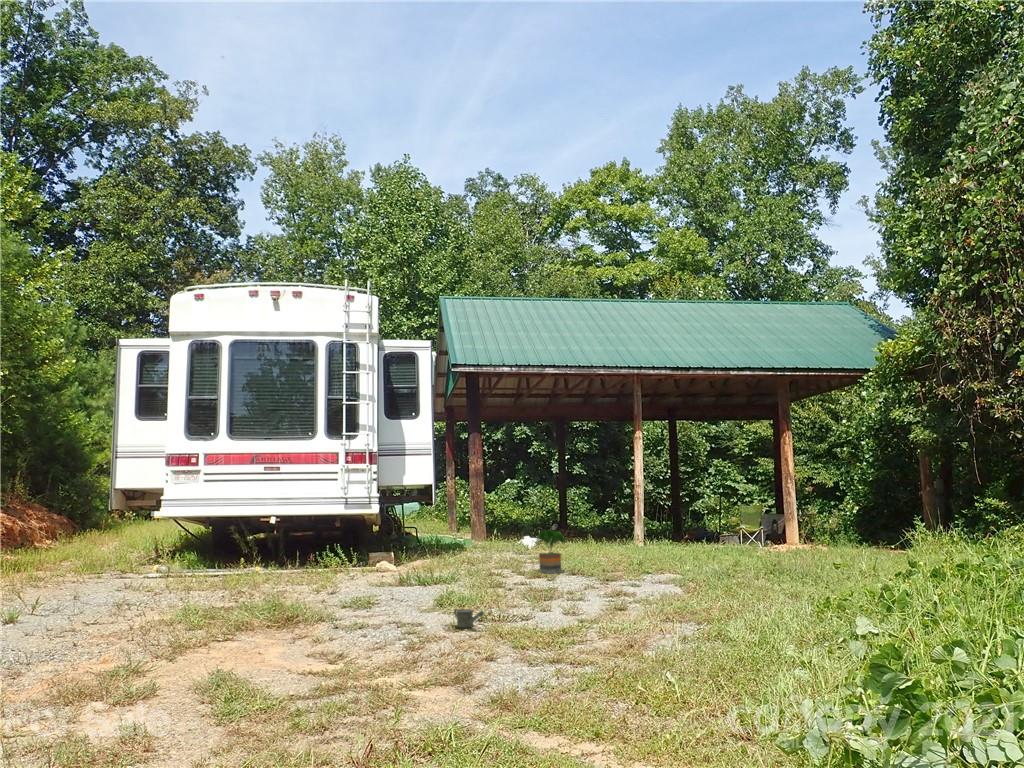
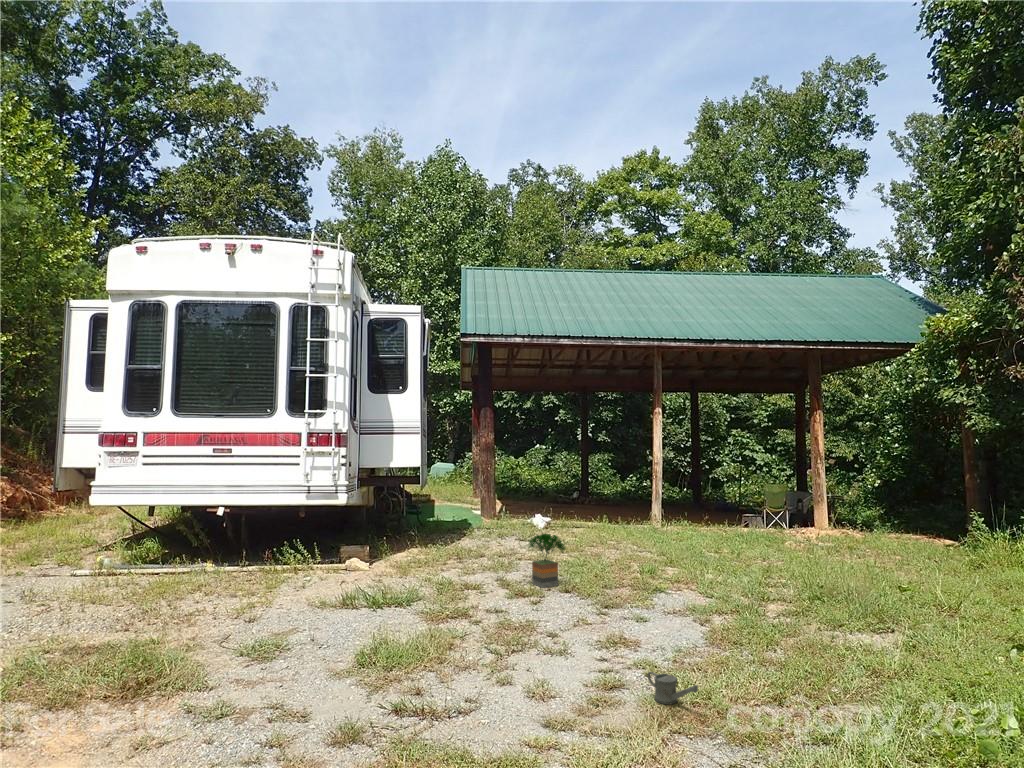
watering can: present [454,609,484,628] -> present [648,672,698,704]

